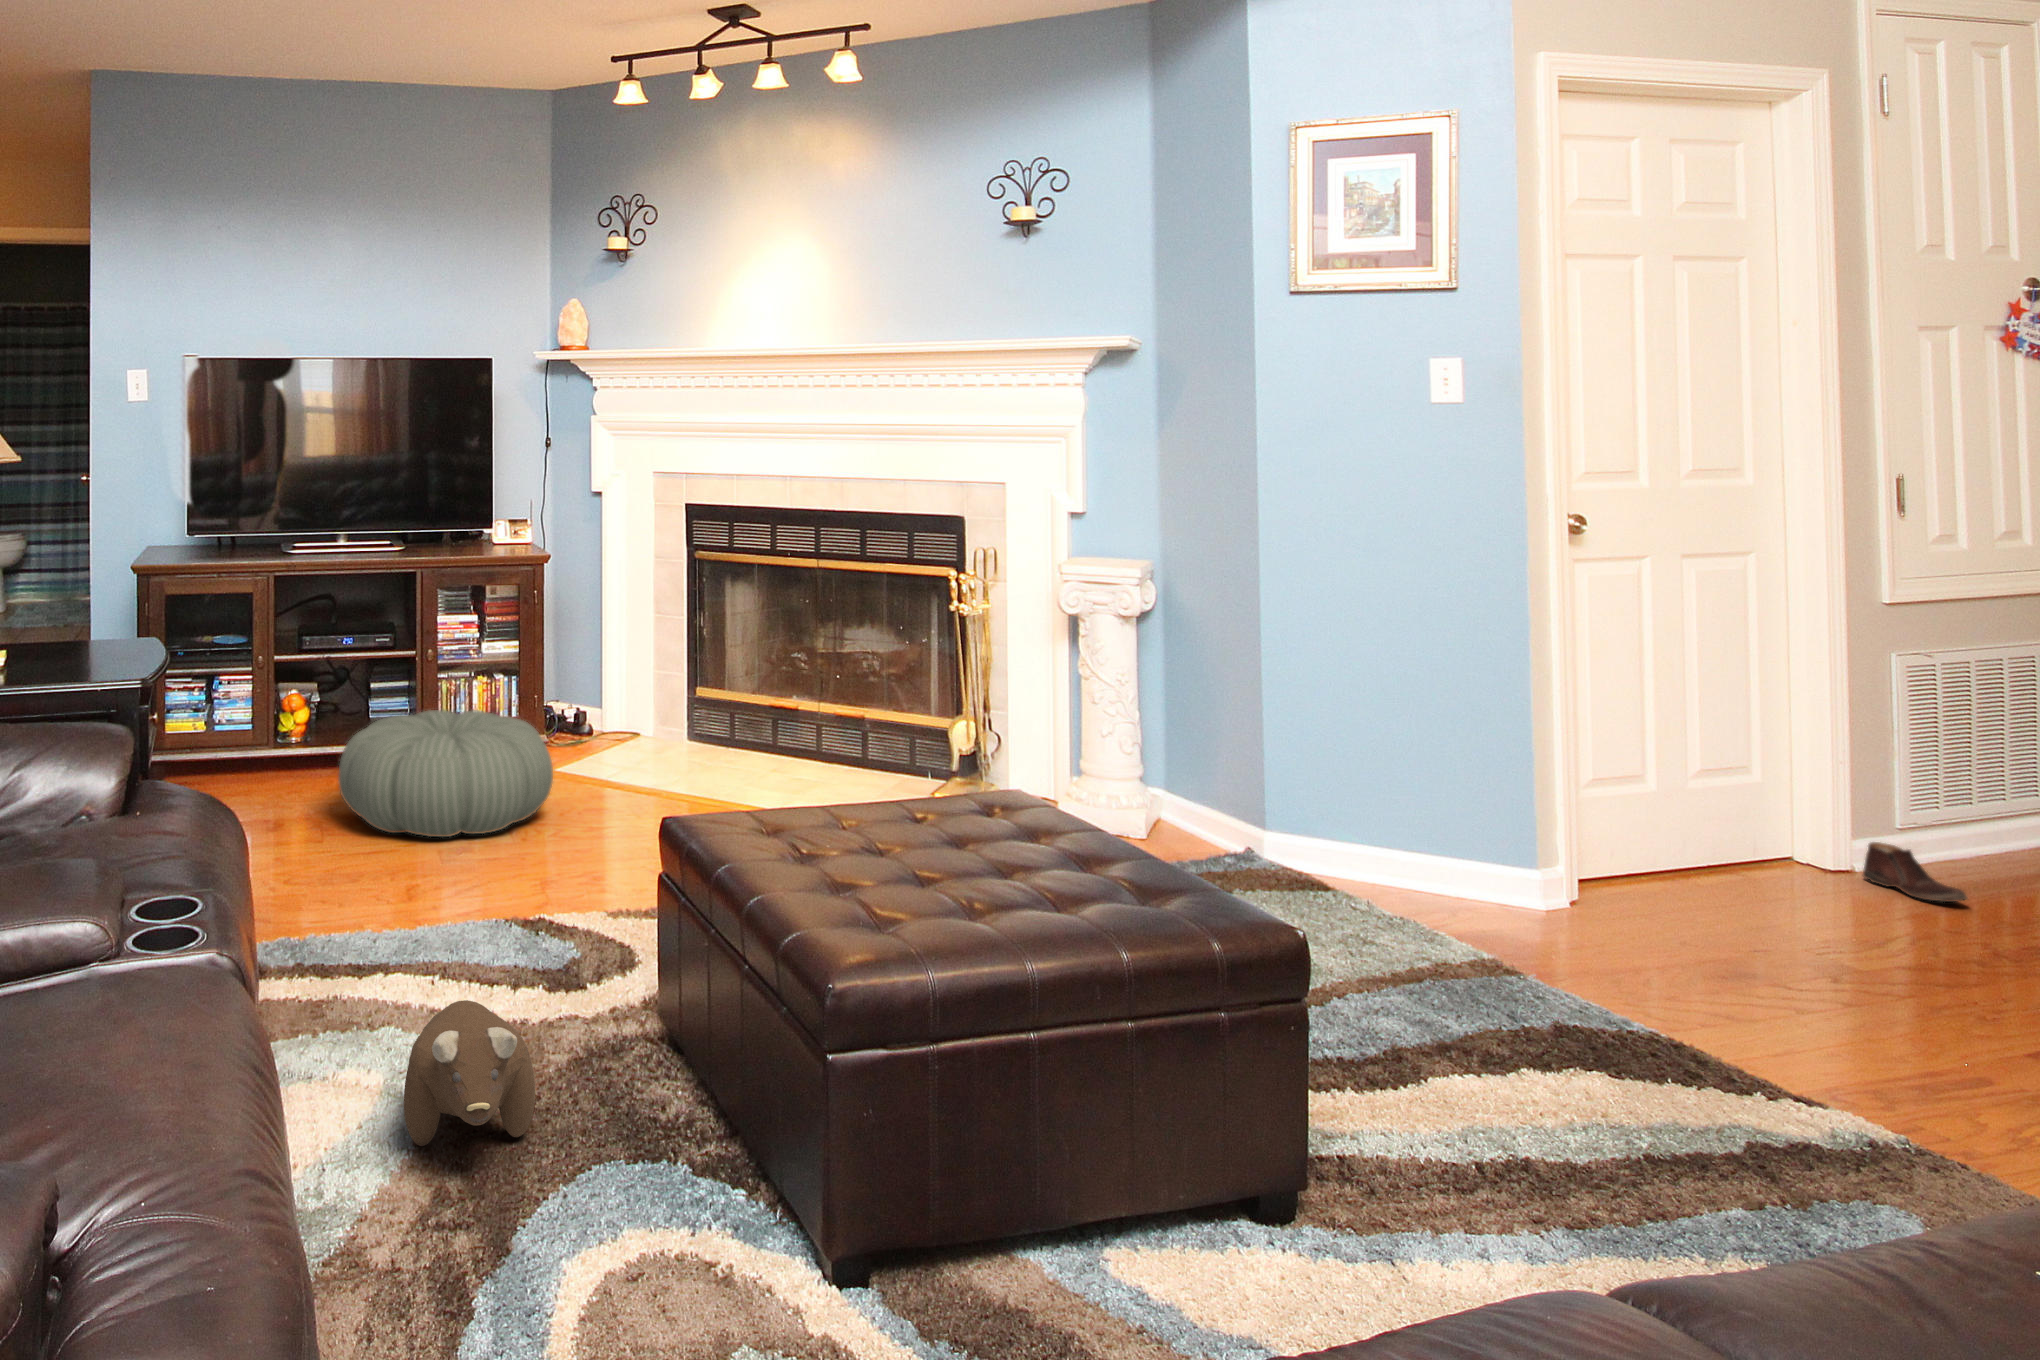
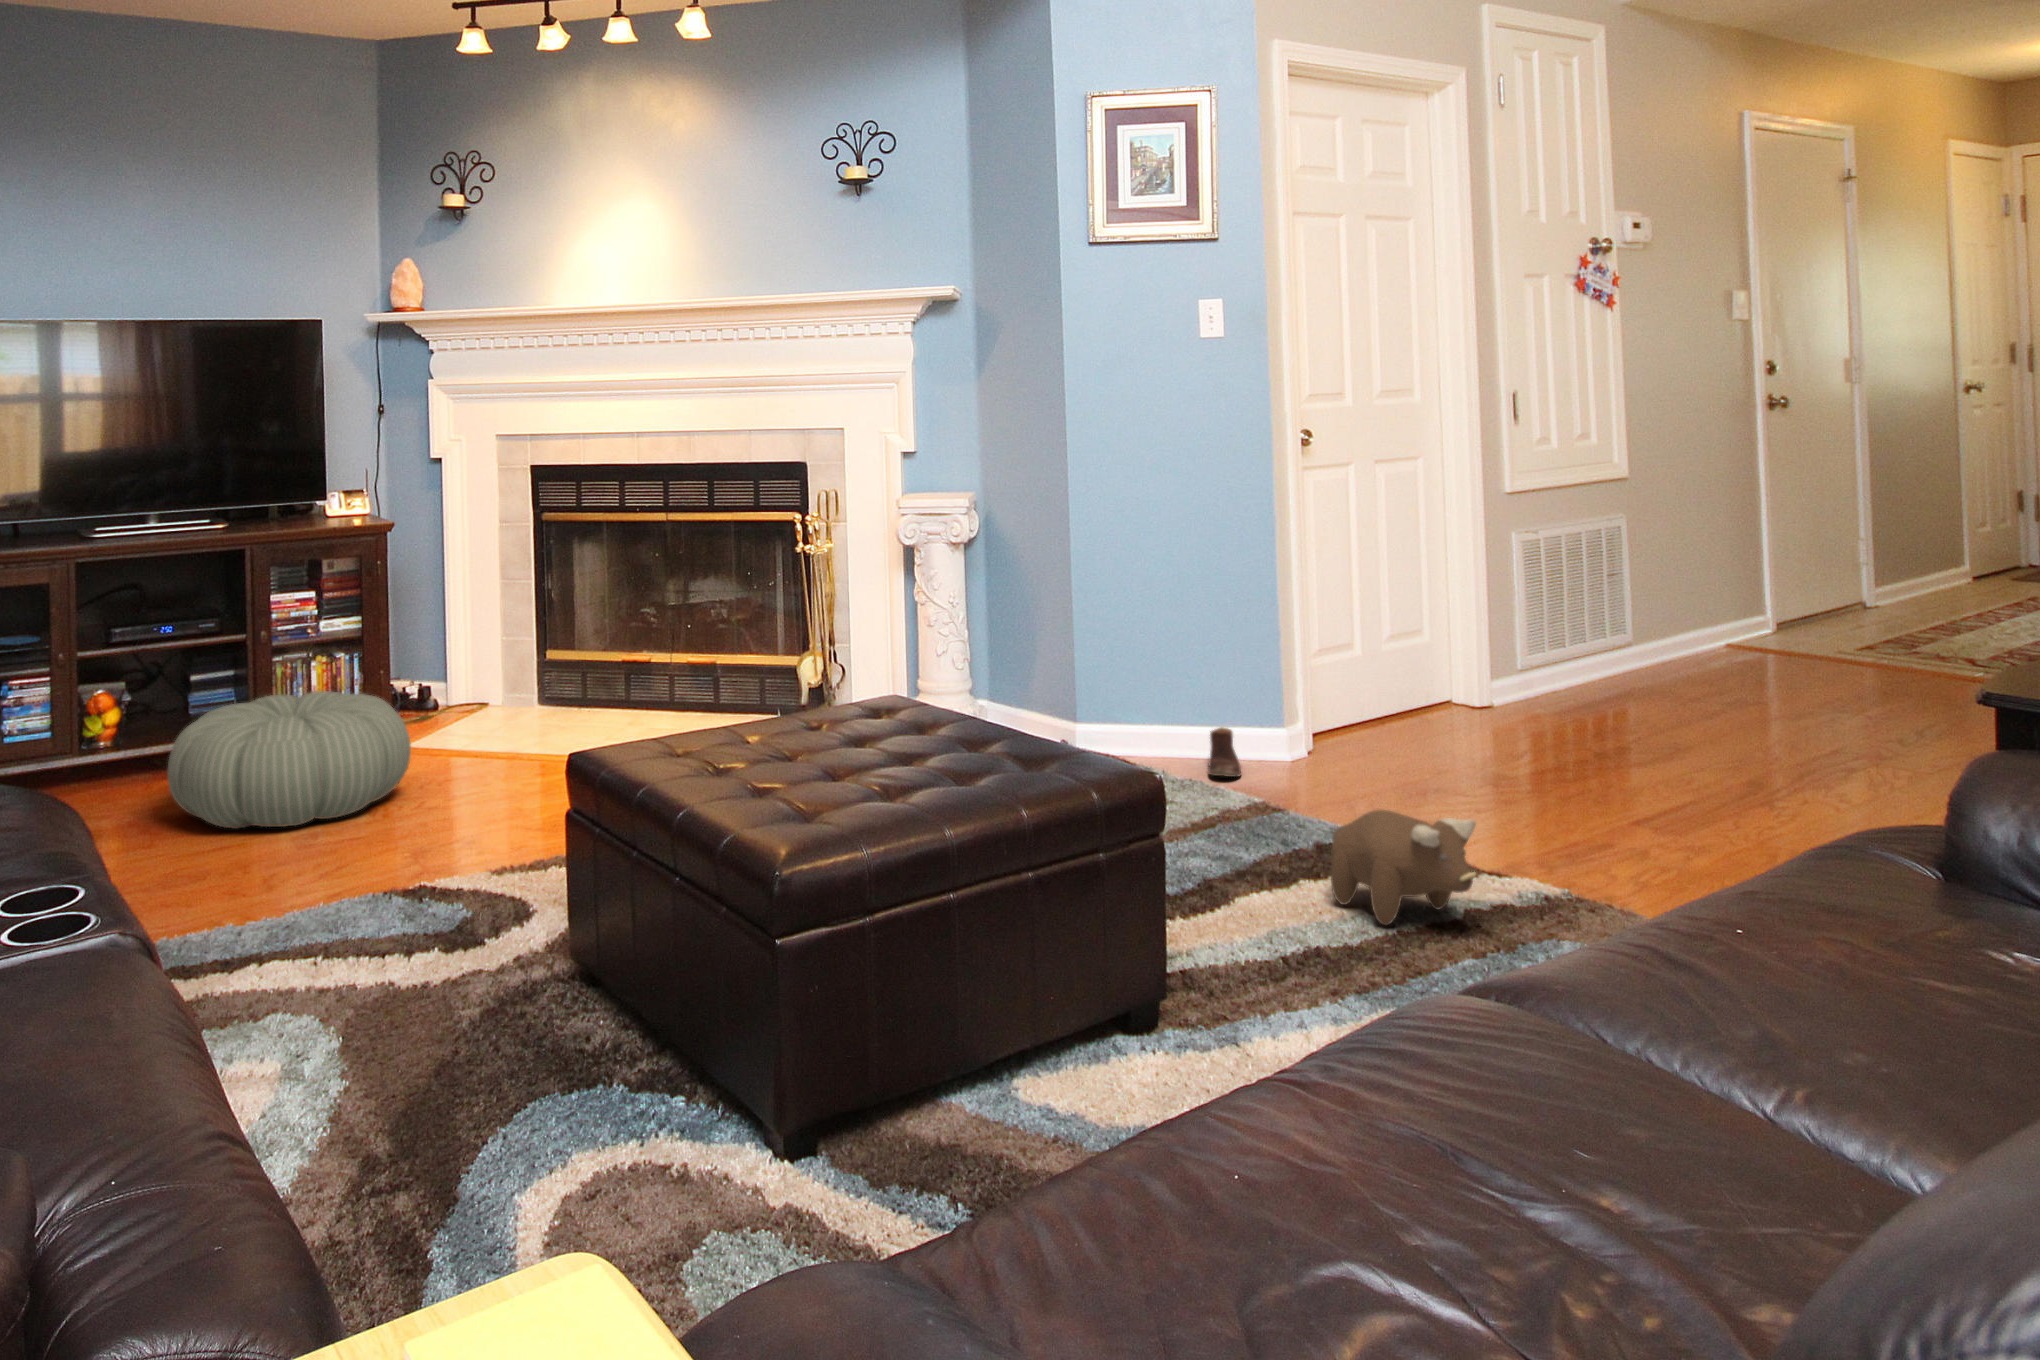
shoe: present [1863,842,1967,902] -> present [1208,728,1241,777]
plush toy: present [404,1000,535,1146] -> present [1331,810,1477,925]

